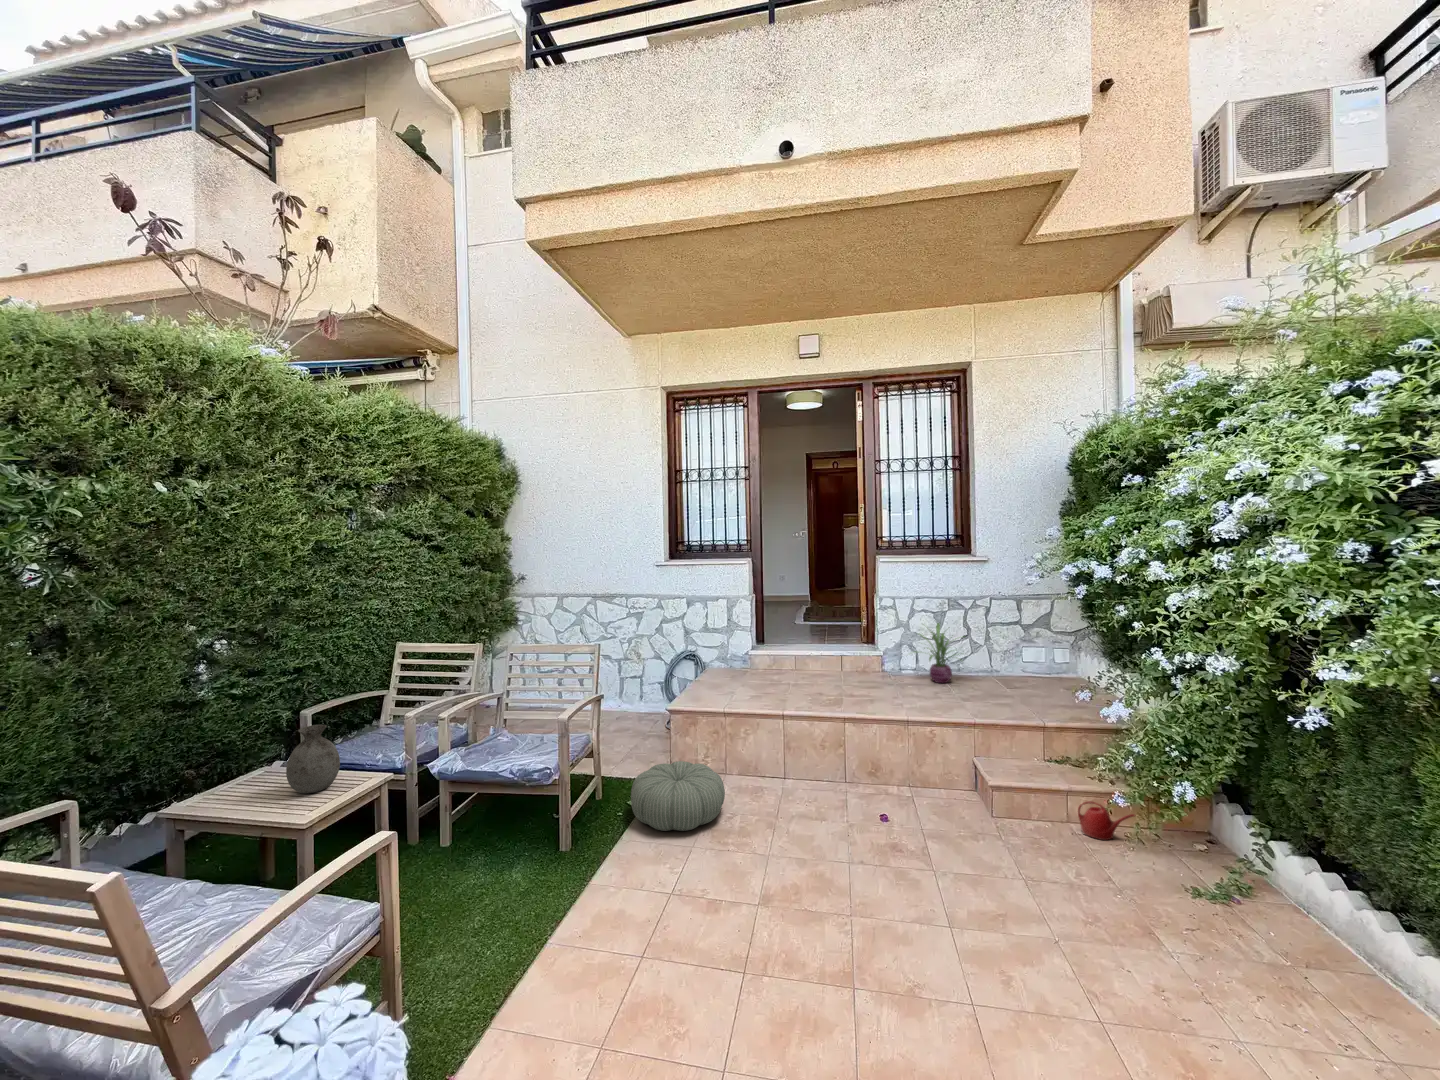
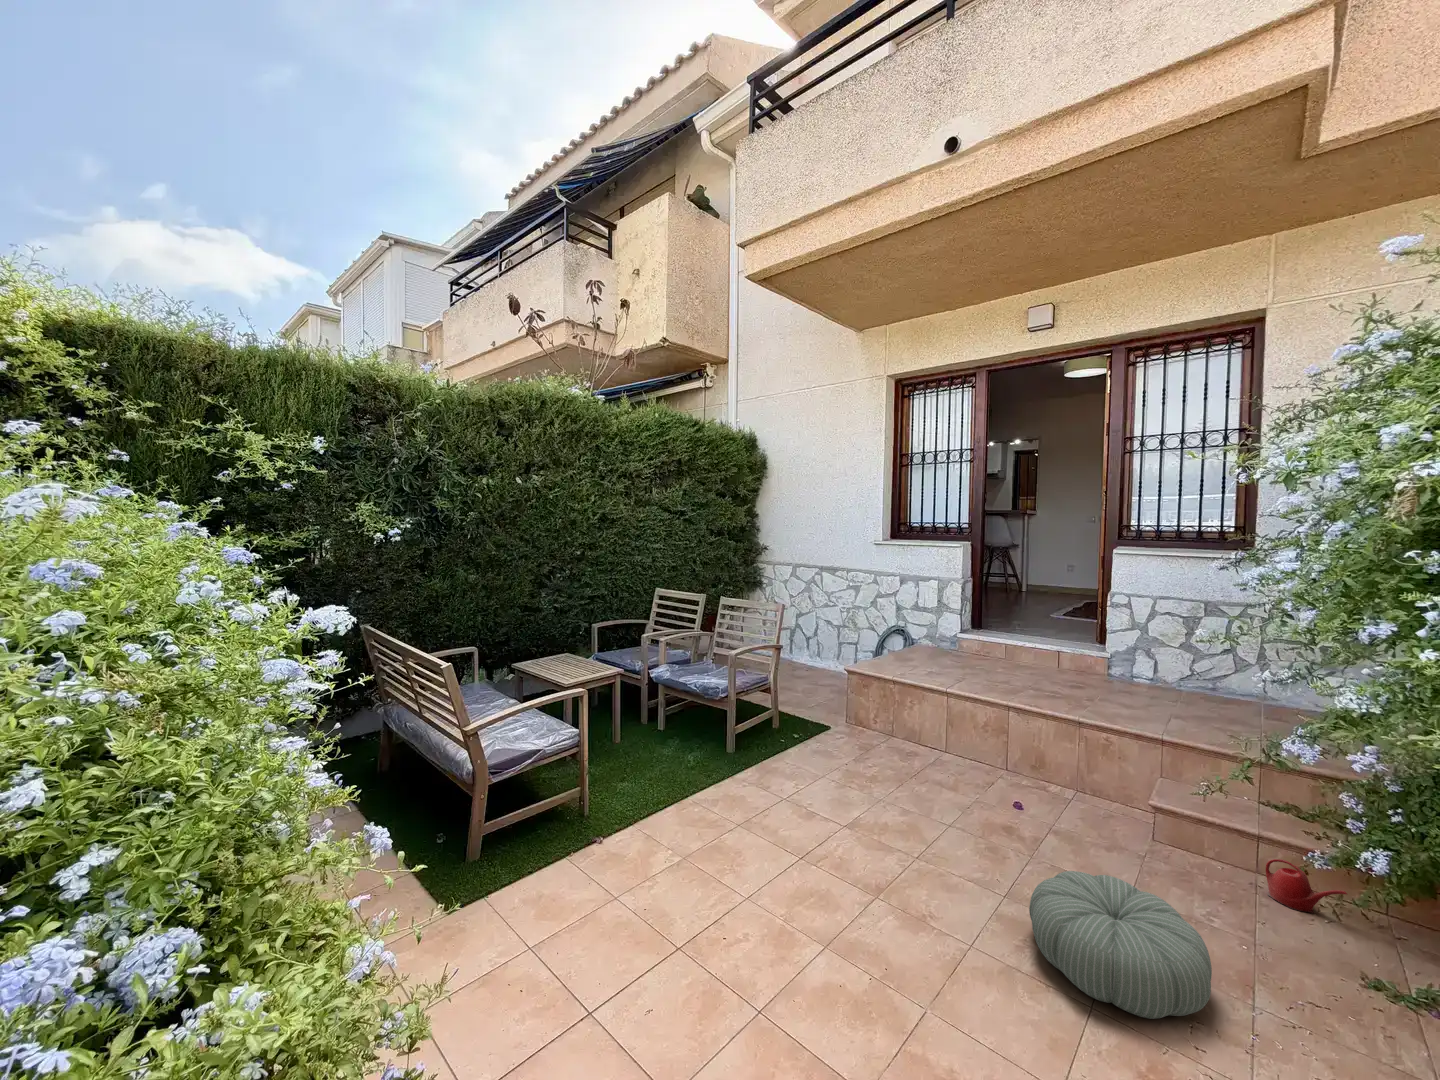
decorative plant: present [915,623,956,683] -> none [1128,628,1224,700]
vase: present [286,725,340,794] -> none [566,632,594,672]
pouf: present [631,761,725,831] -> present [1029,871,1212,1019]

